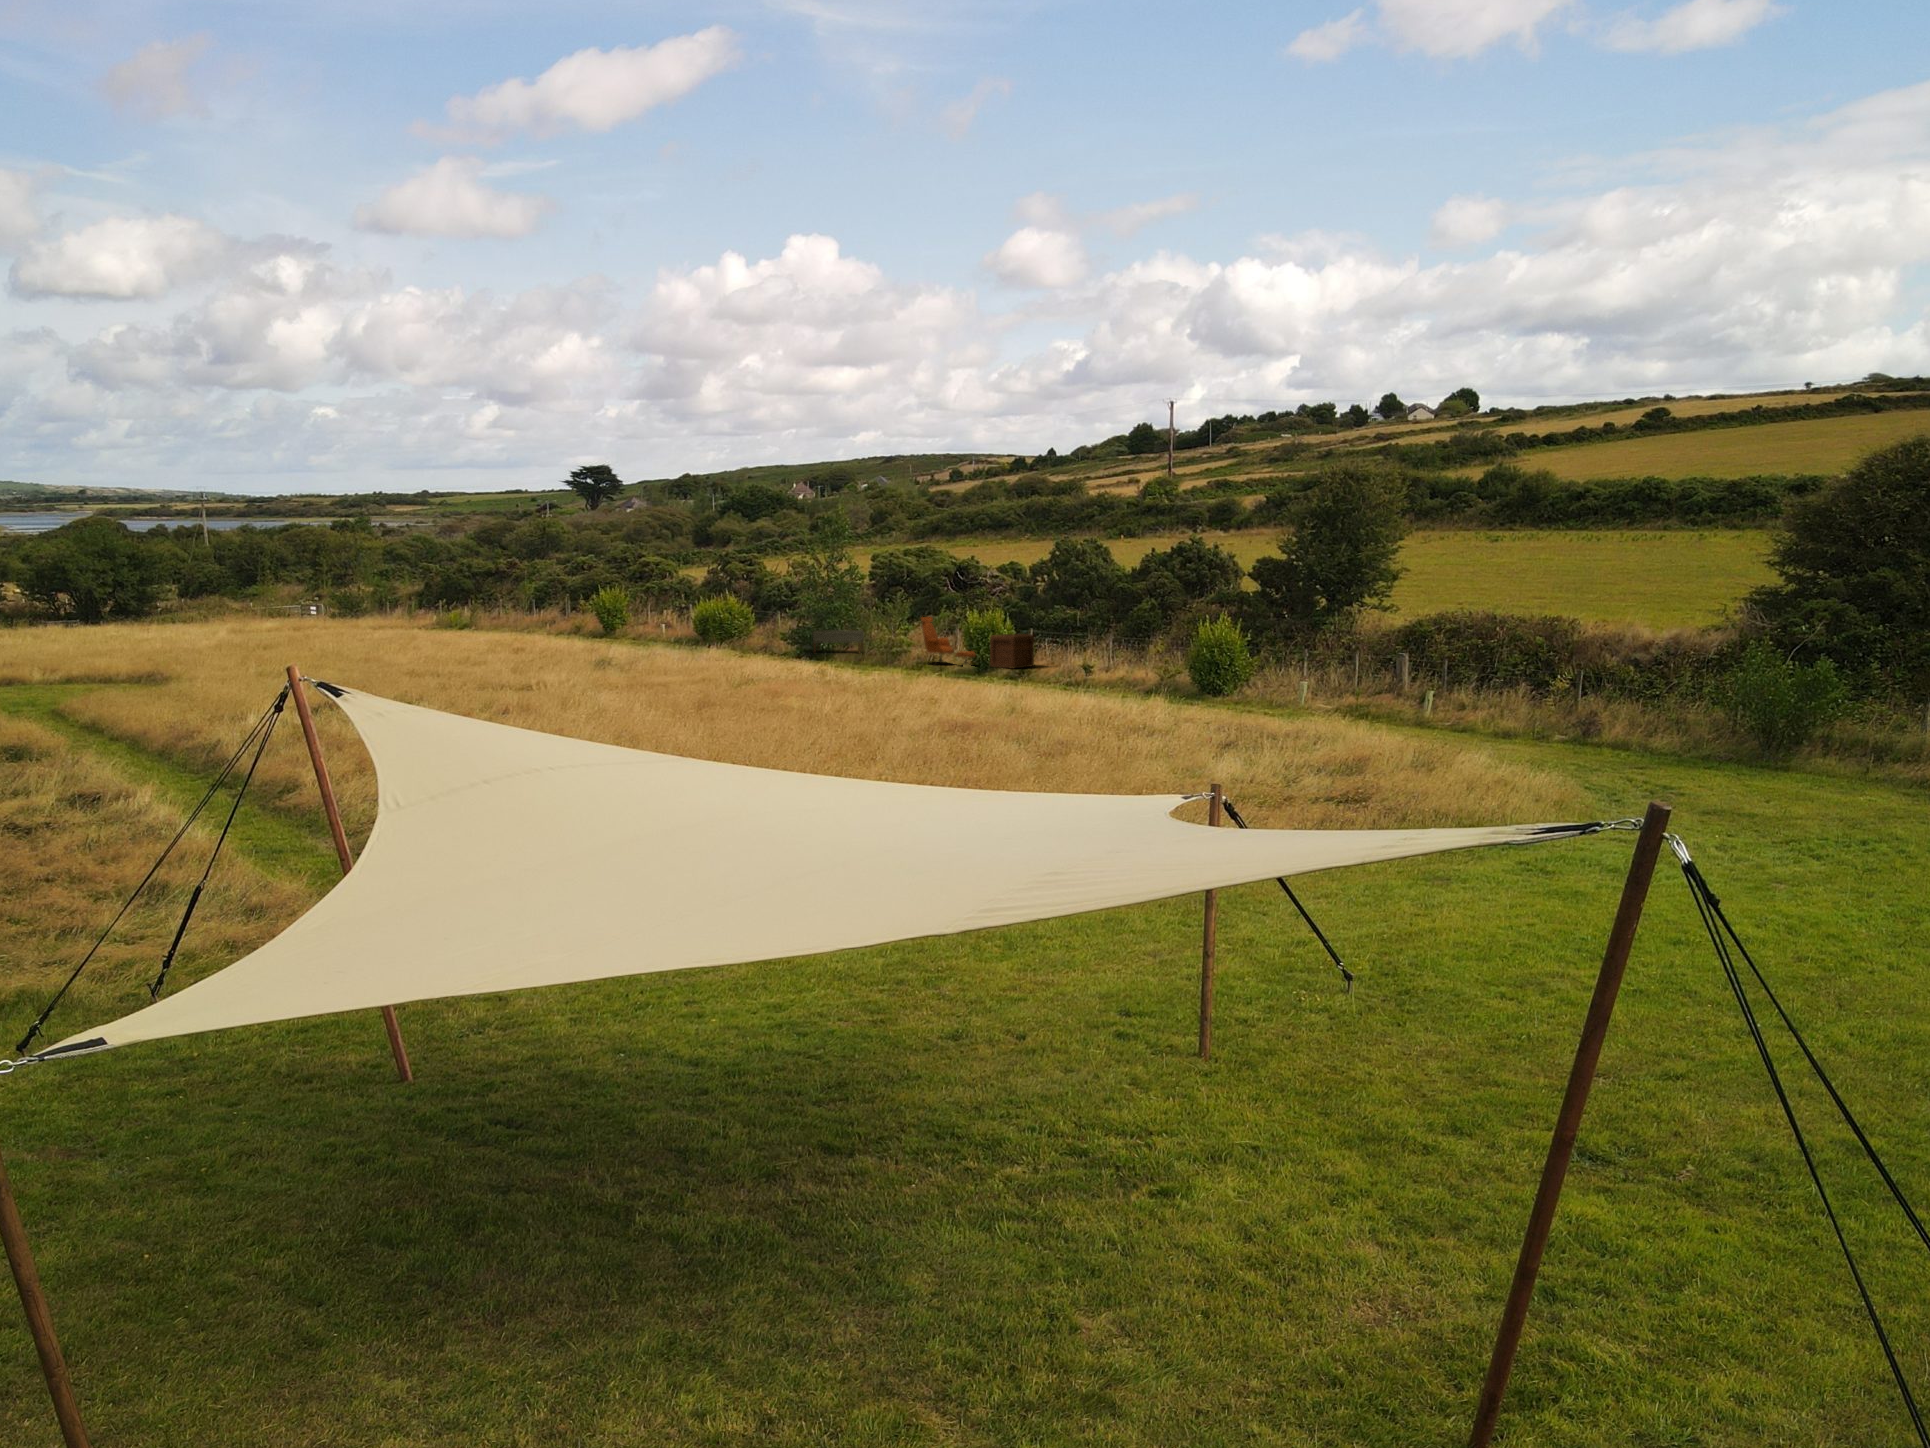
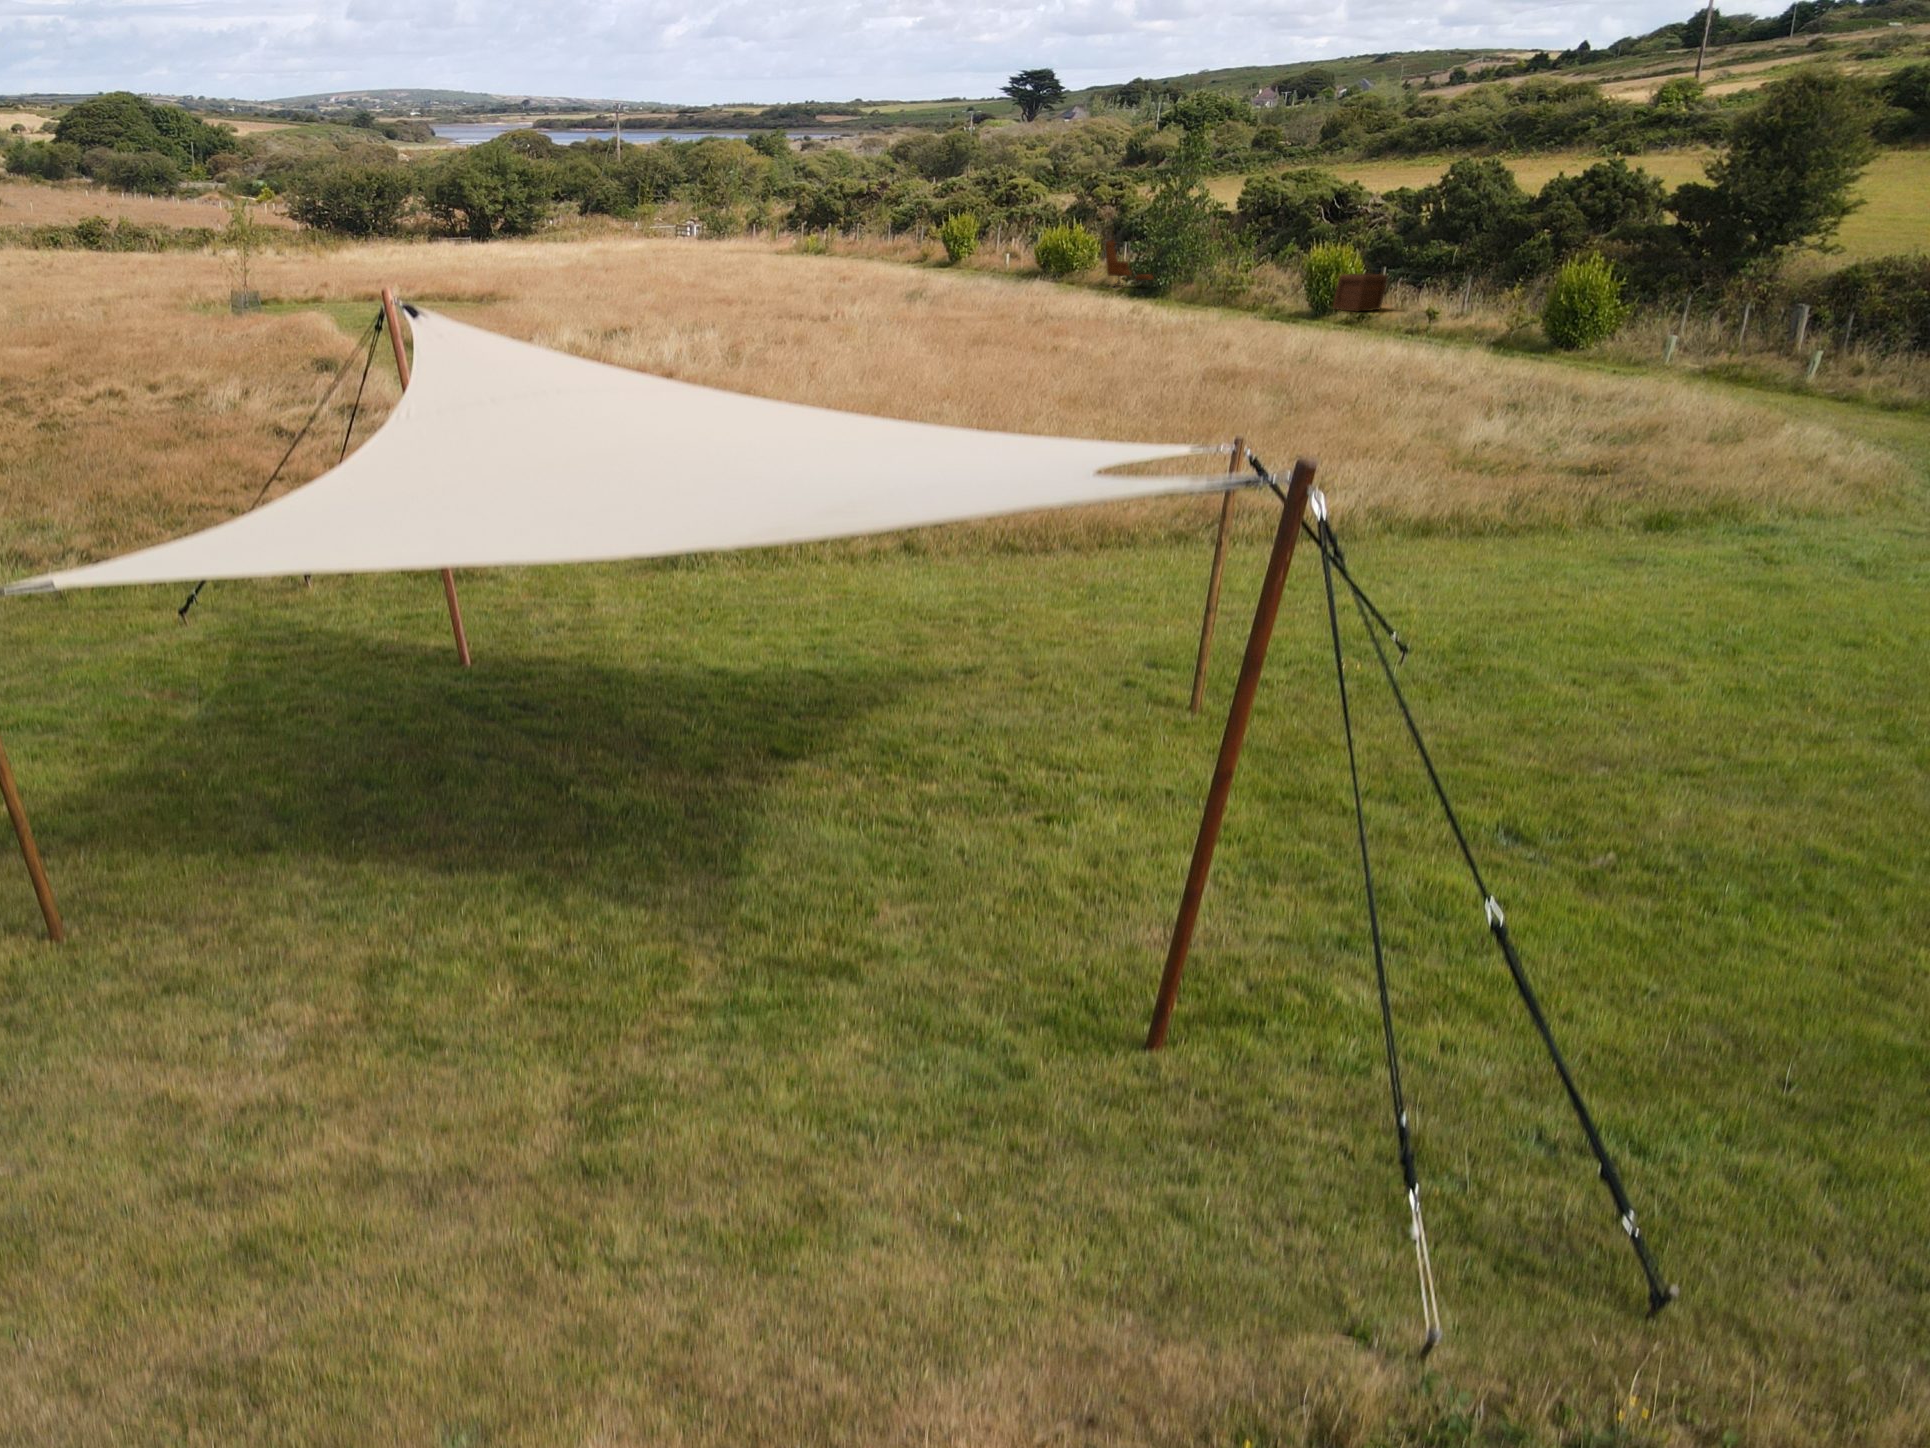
lounge chair: present [921,617,976,664] -> present [1106,241,1153,287]
bench: present [813,630,864,652] -> none [1152,265,1209,291]

